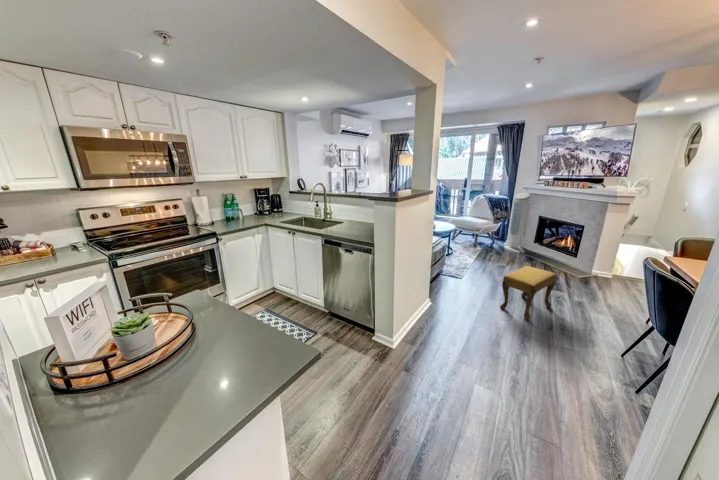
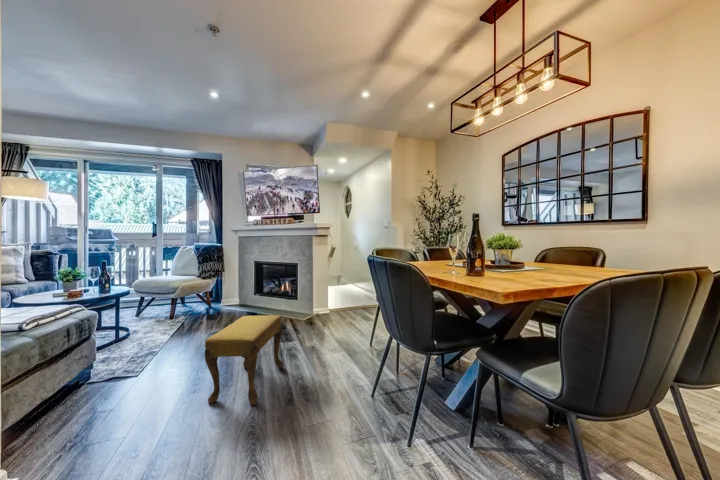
air purifier: present [504,193,530,253] -> none [220,236,246,312]

